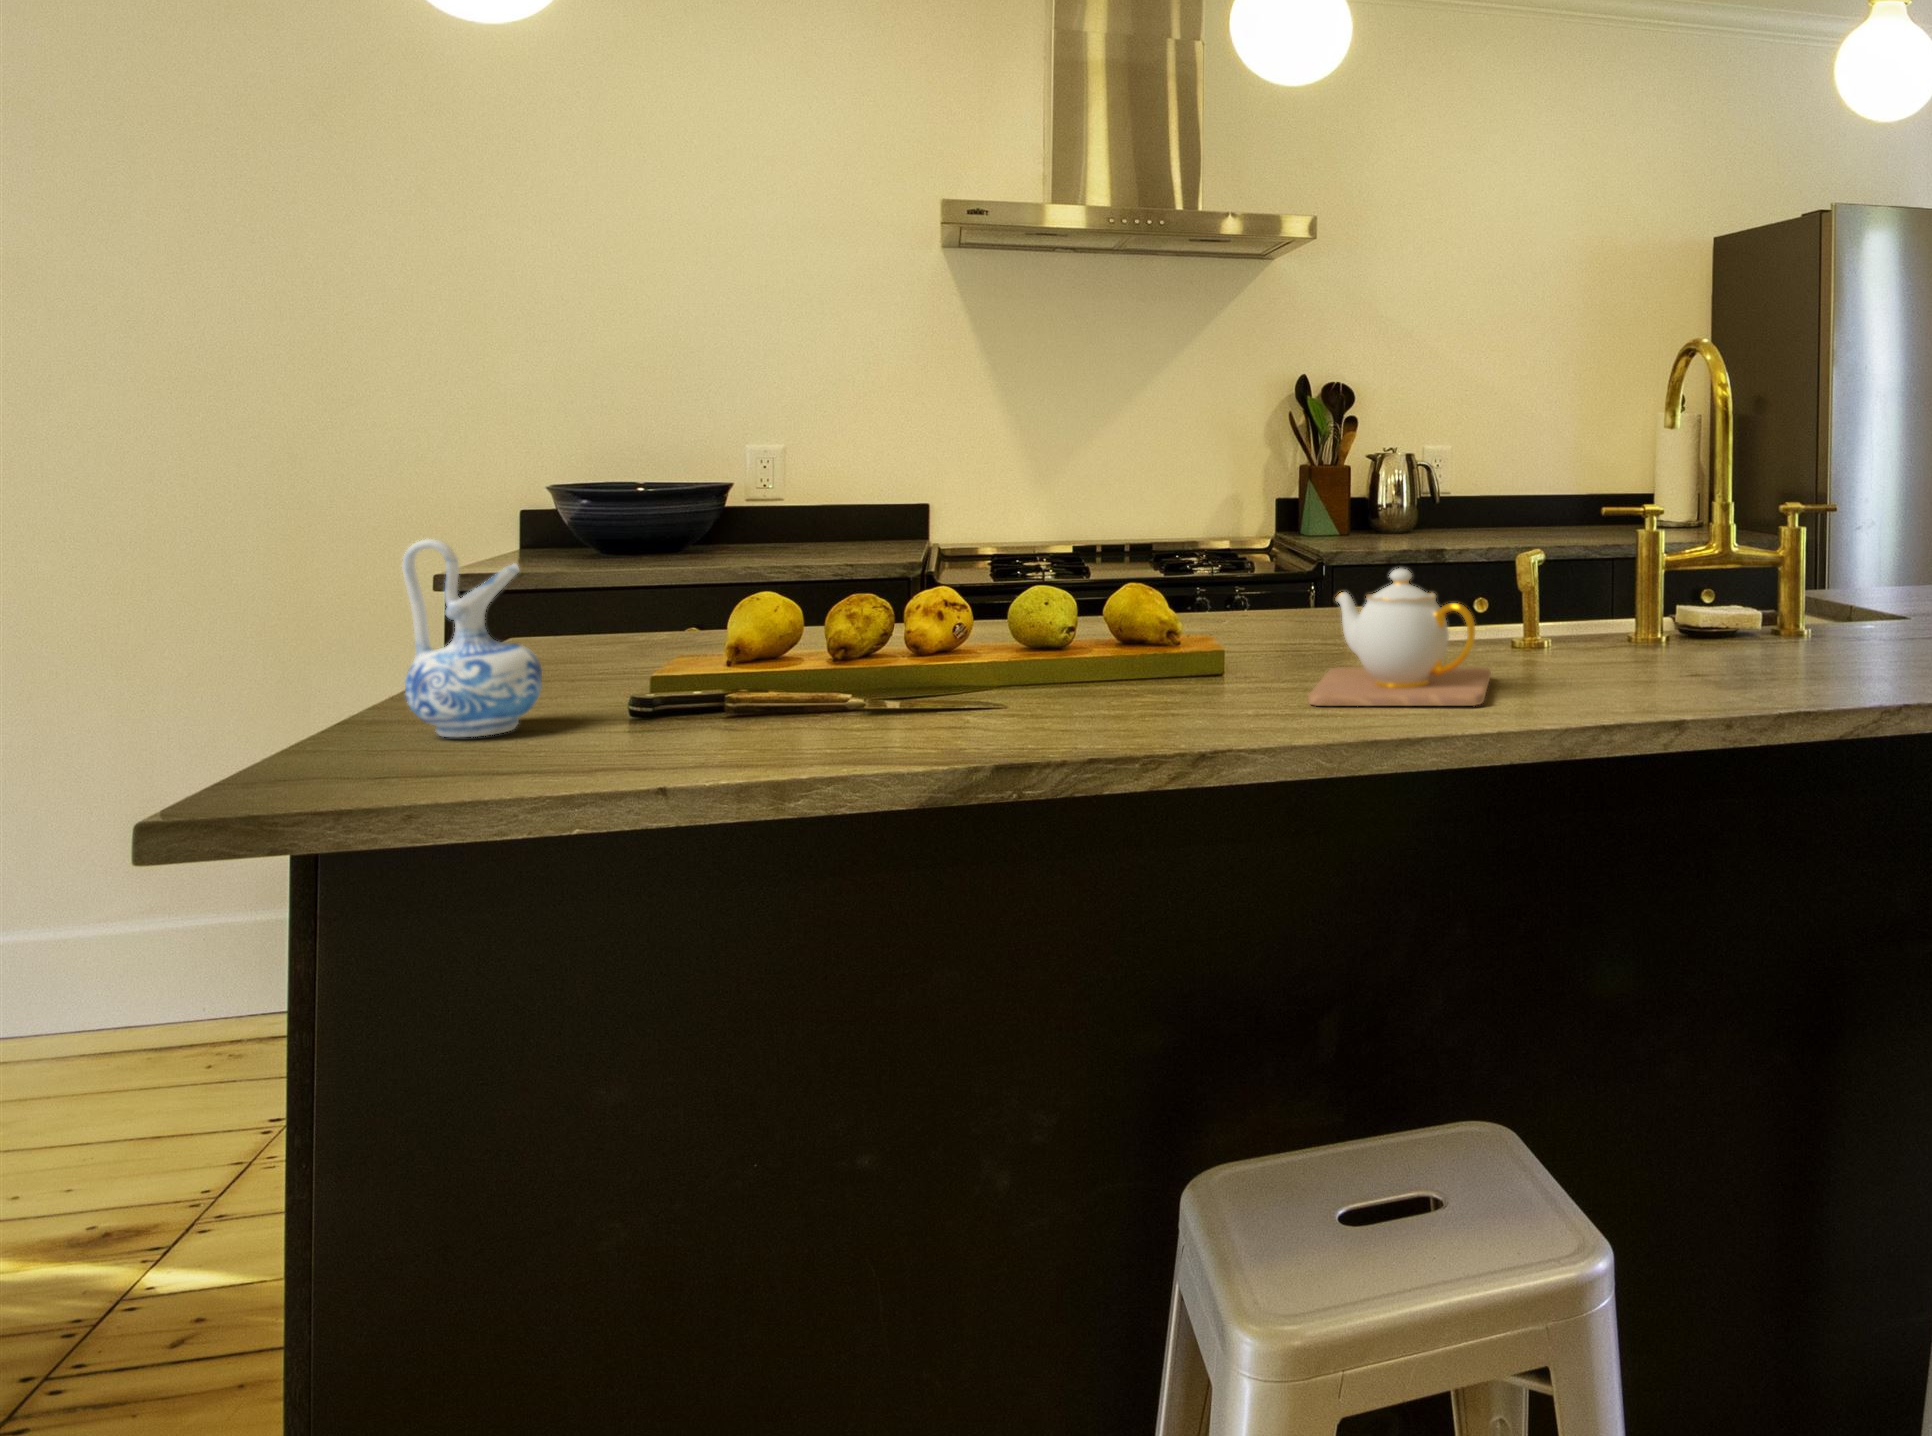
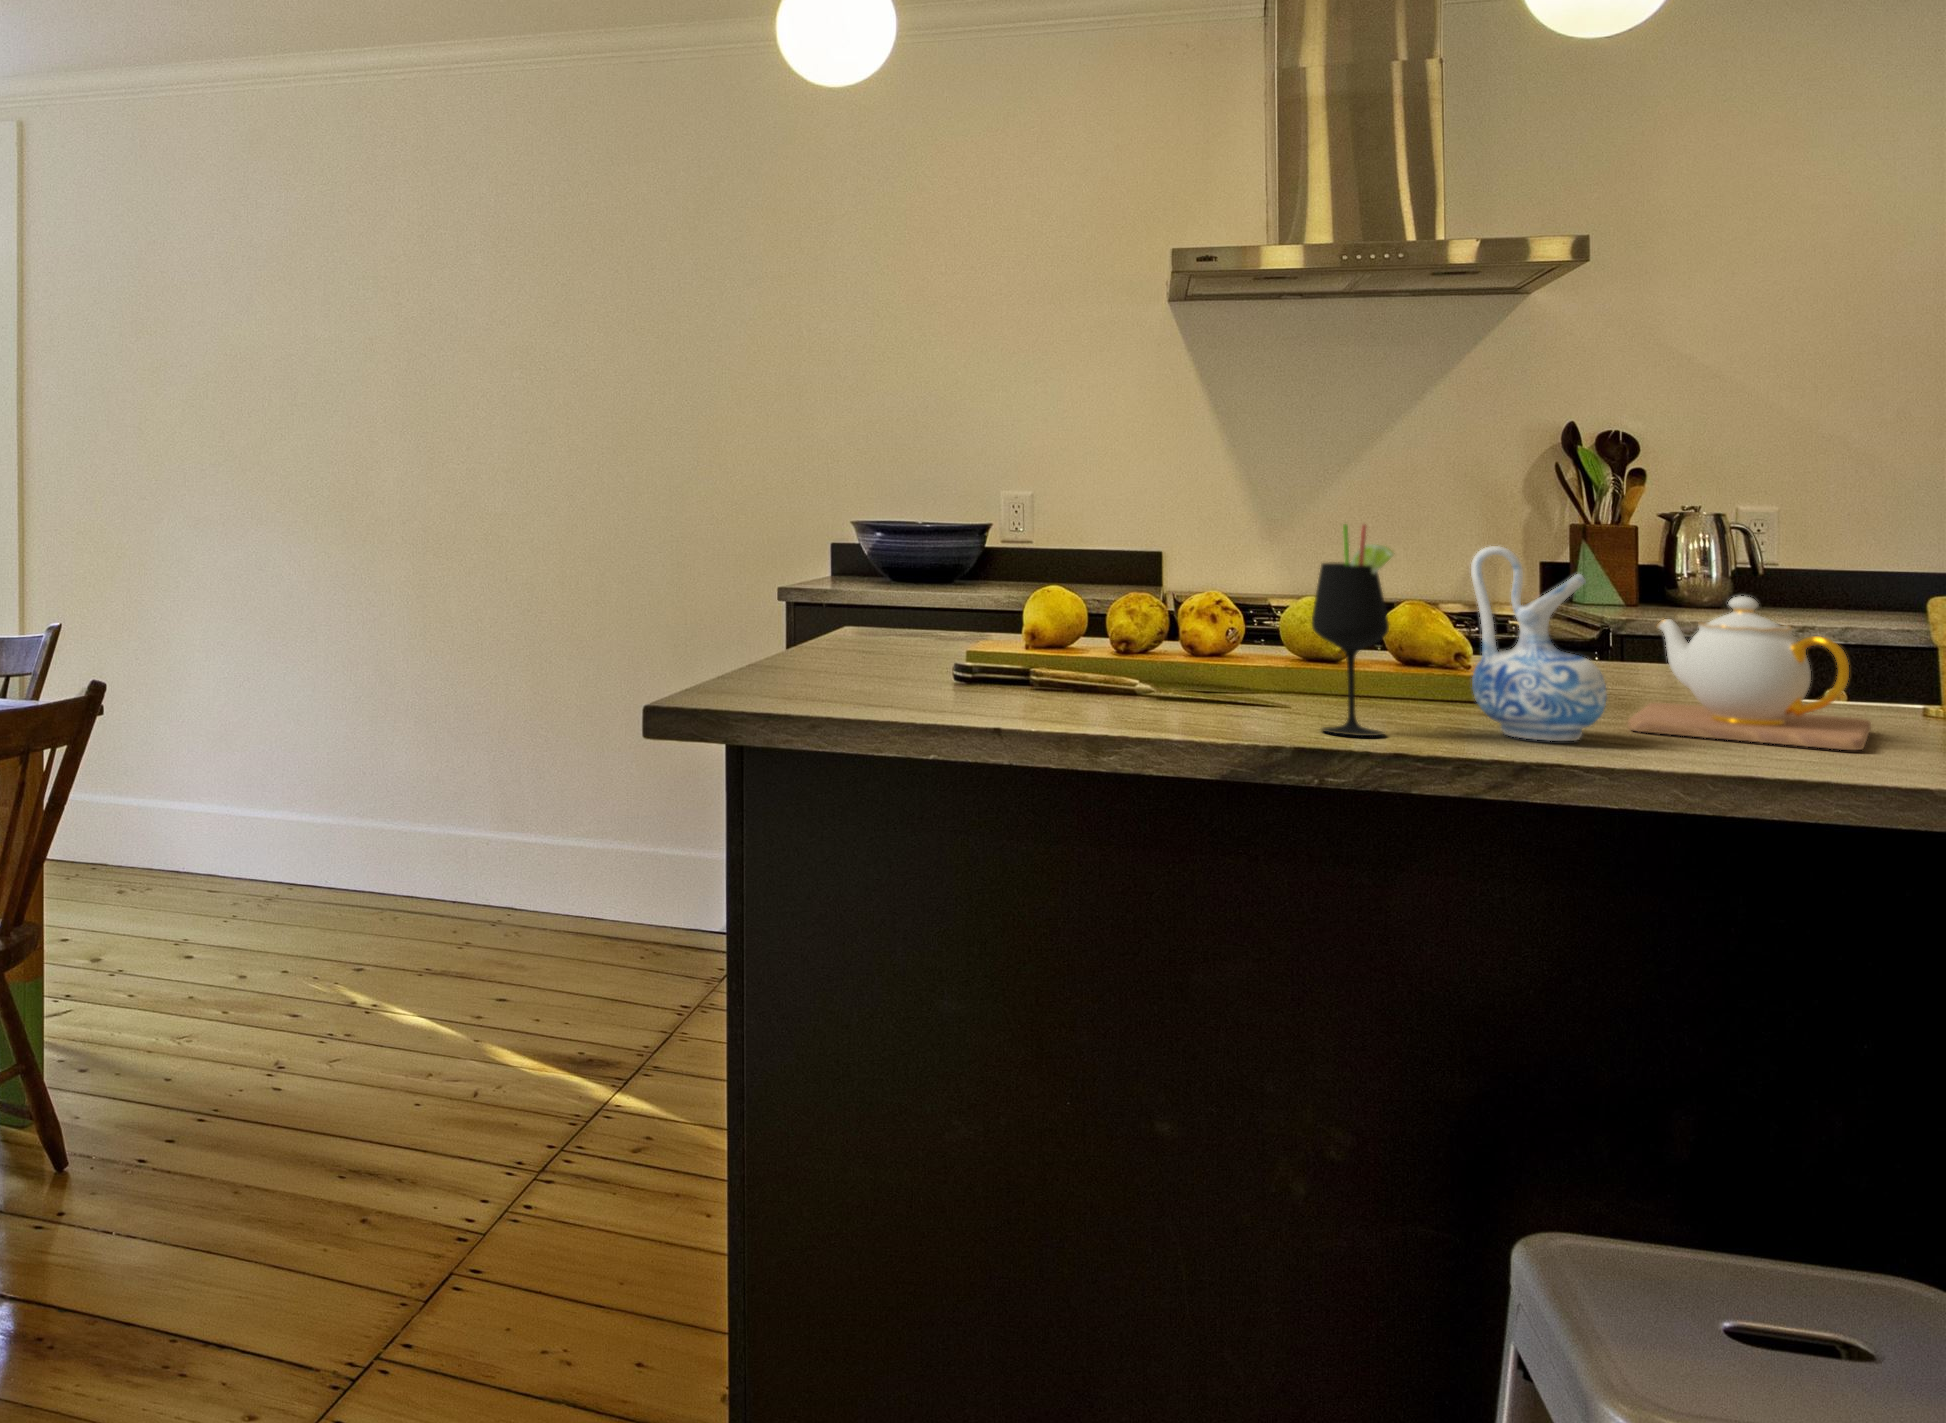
wine glass: none [1015,526,1096,754] -> present [1312,524,1394,736]
ceramic pitcher: present [402,539,542,737] -> present [1471,546,1607,741]

